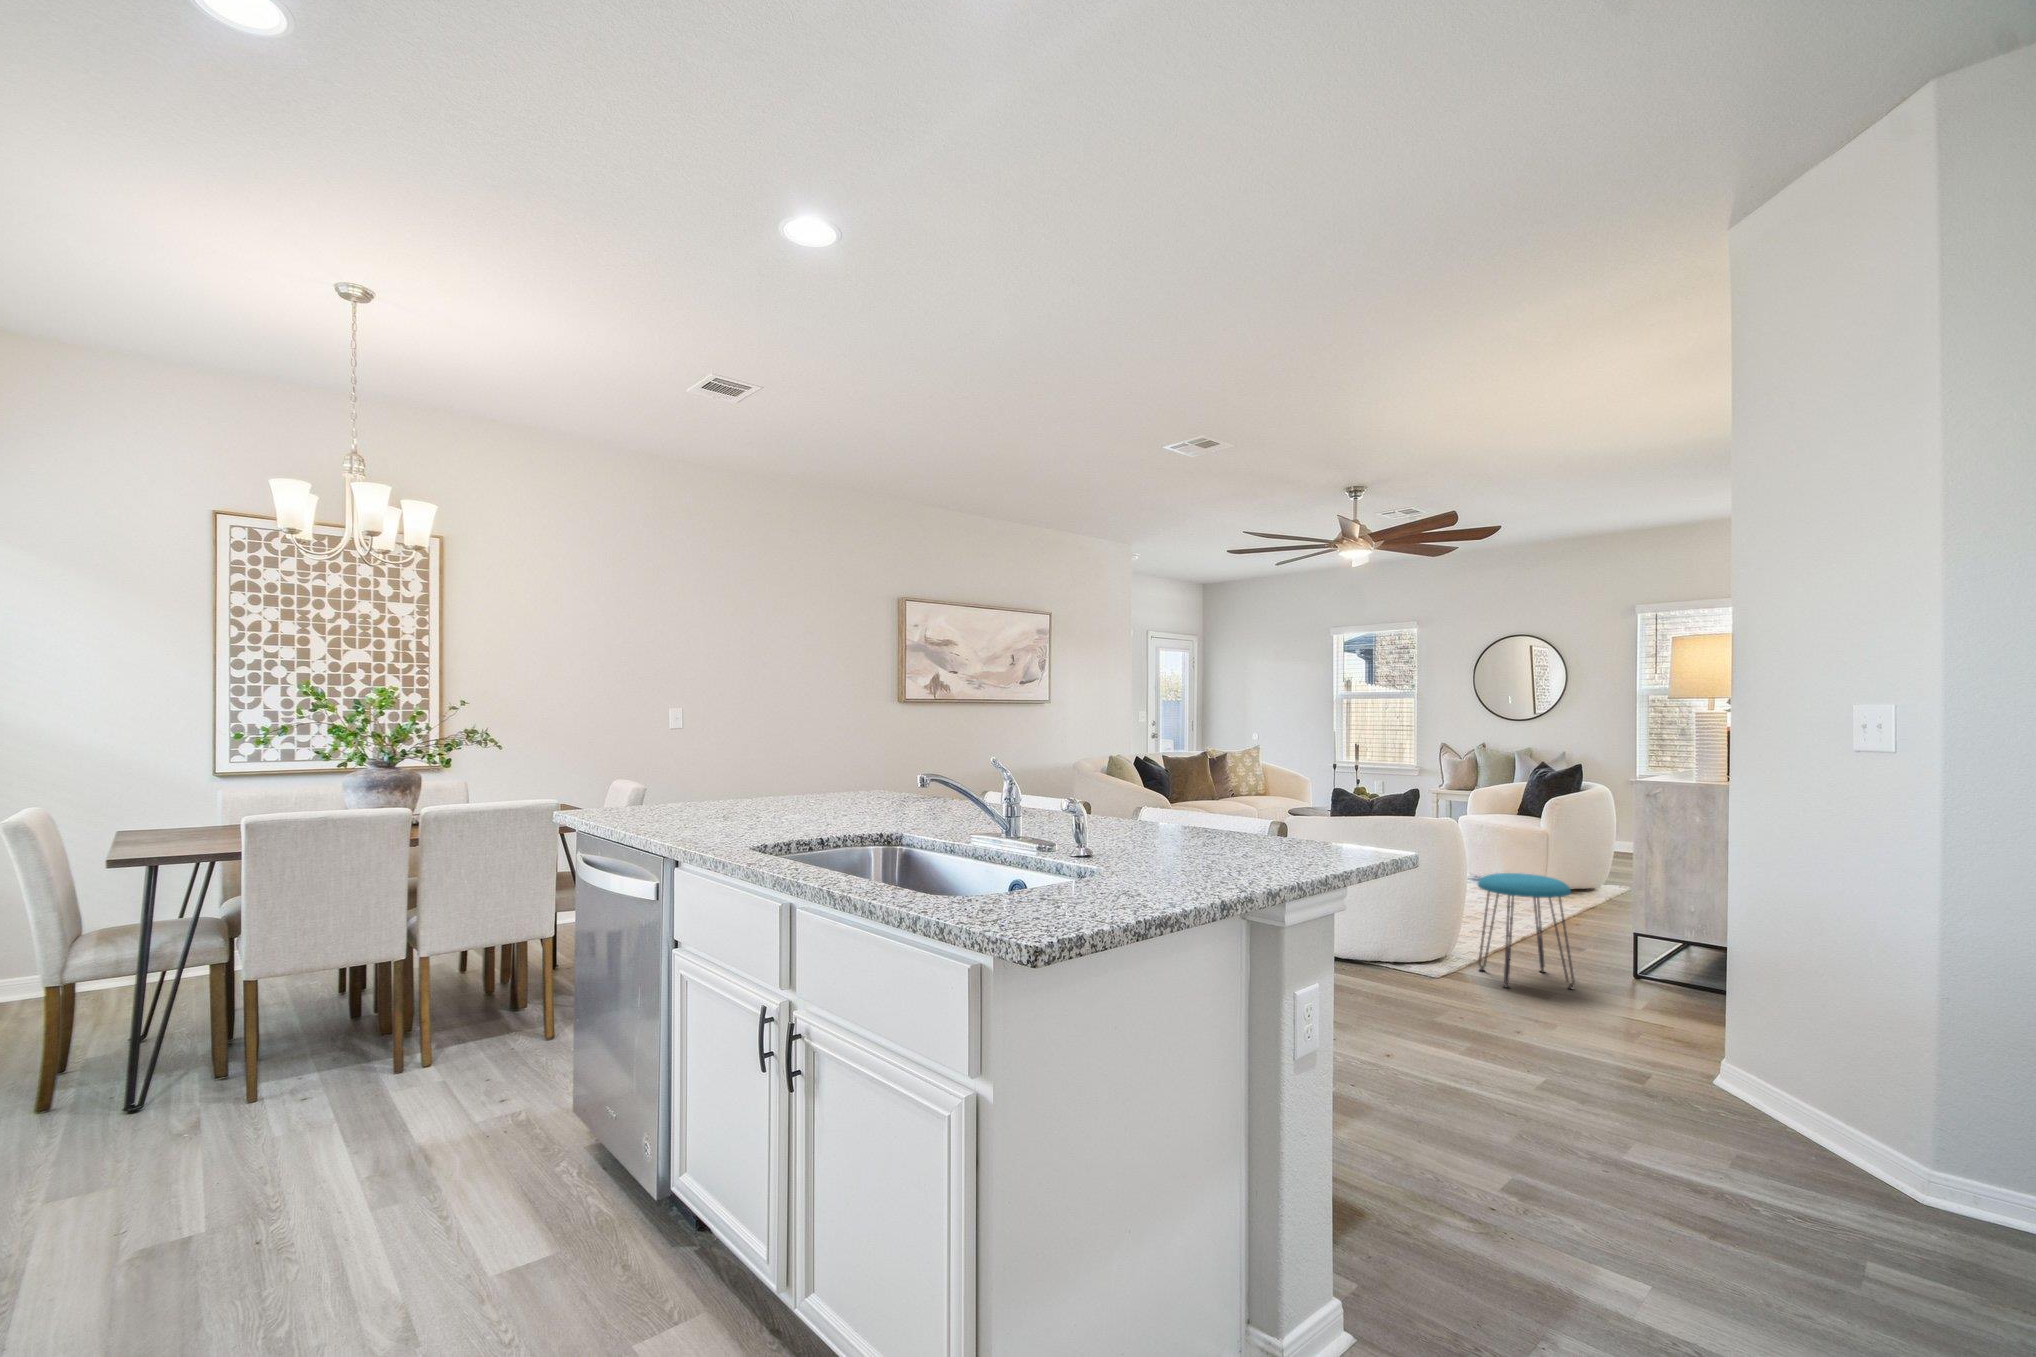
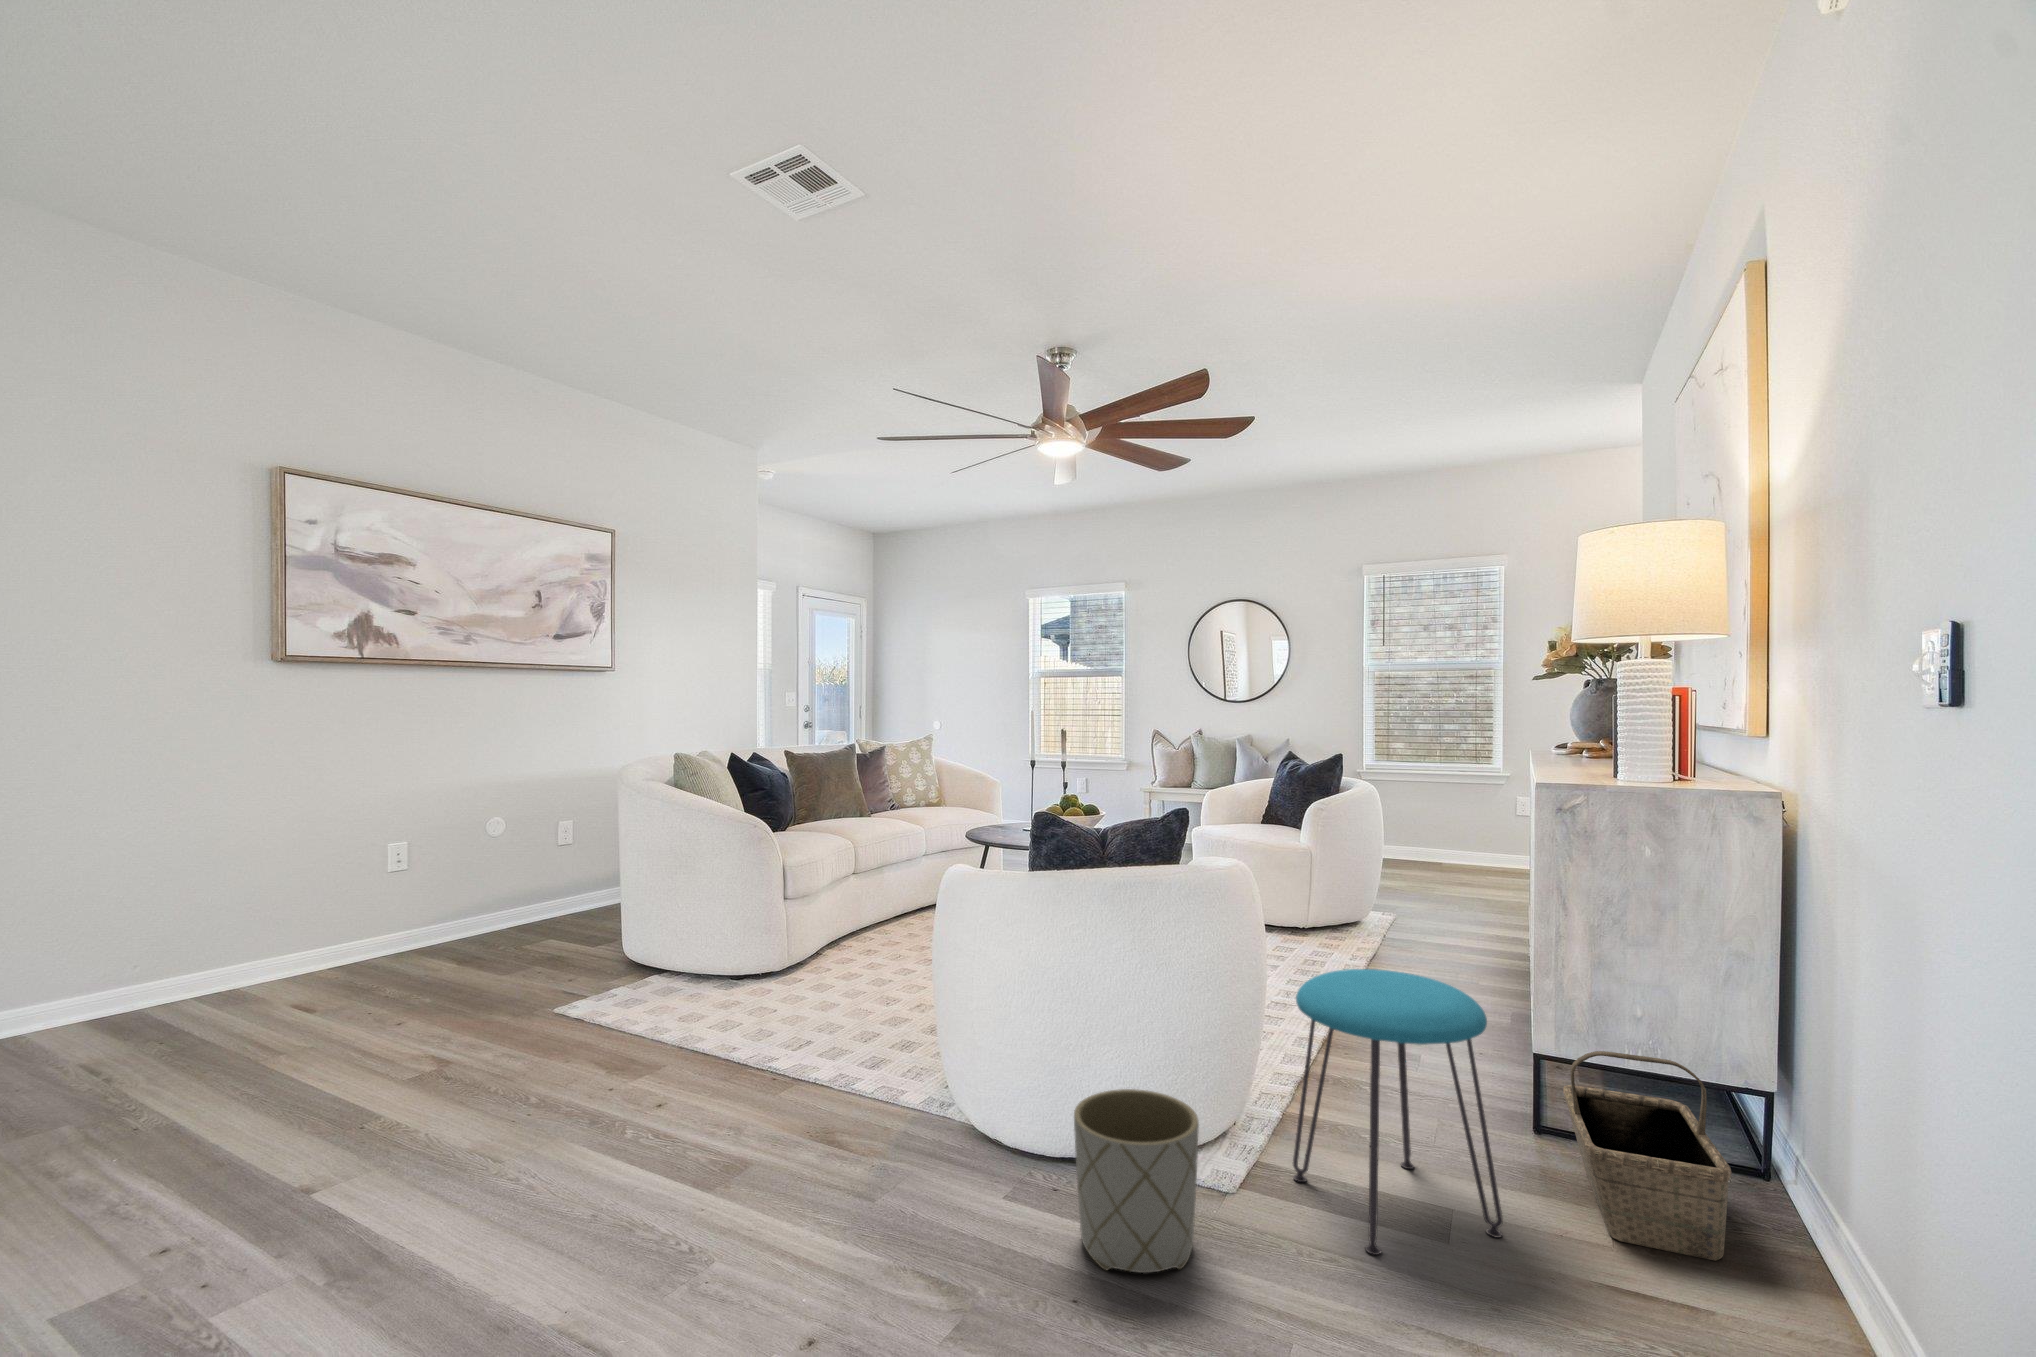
basket: none [1619,915,1693,1002] -> present [1563,1051,1731,1261]
planter: none [1366,917,1423,984] -> present [1074,1089,1199,1273]

